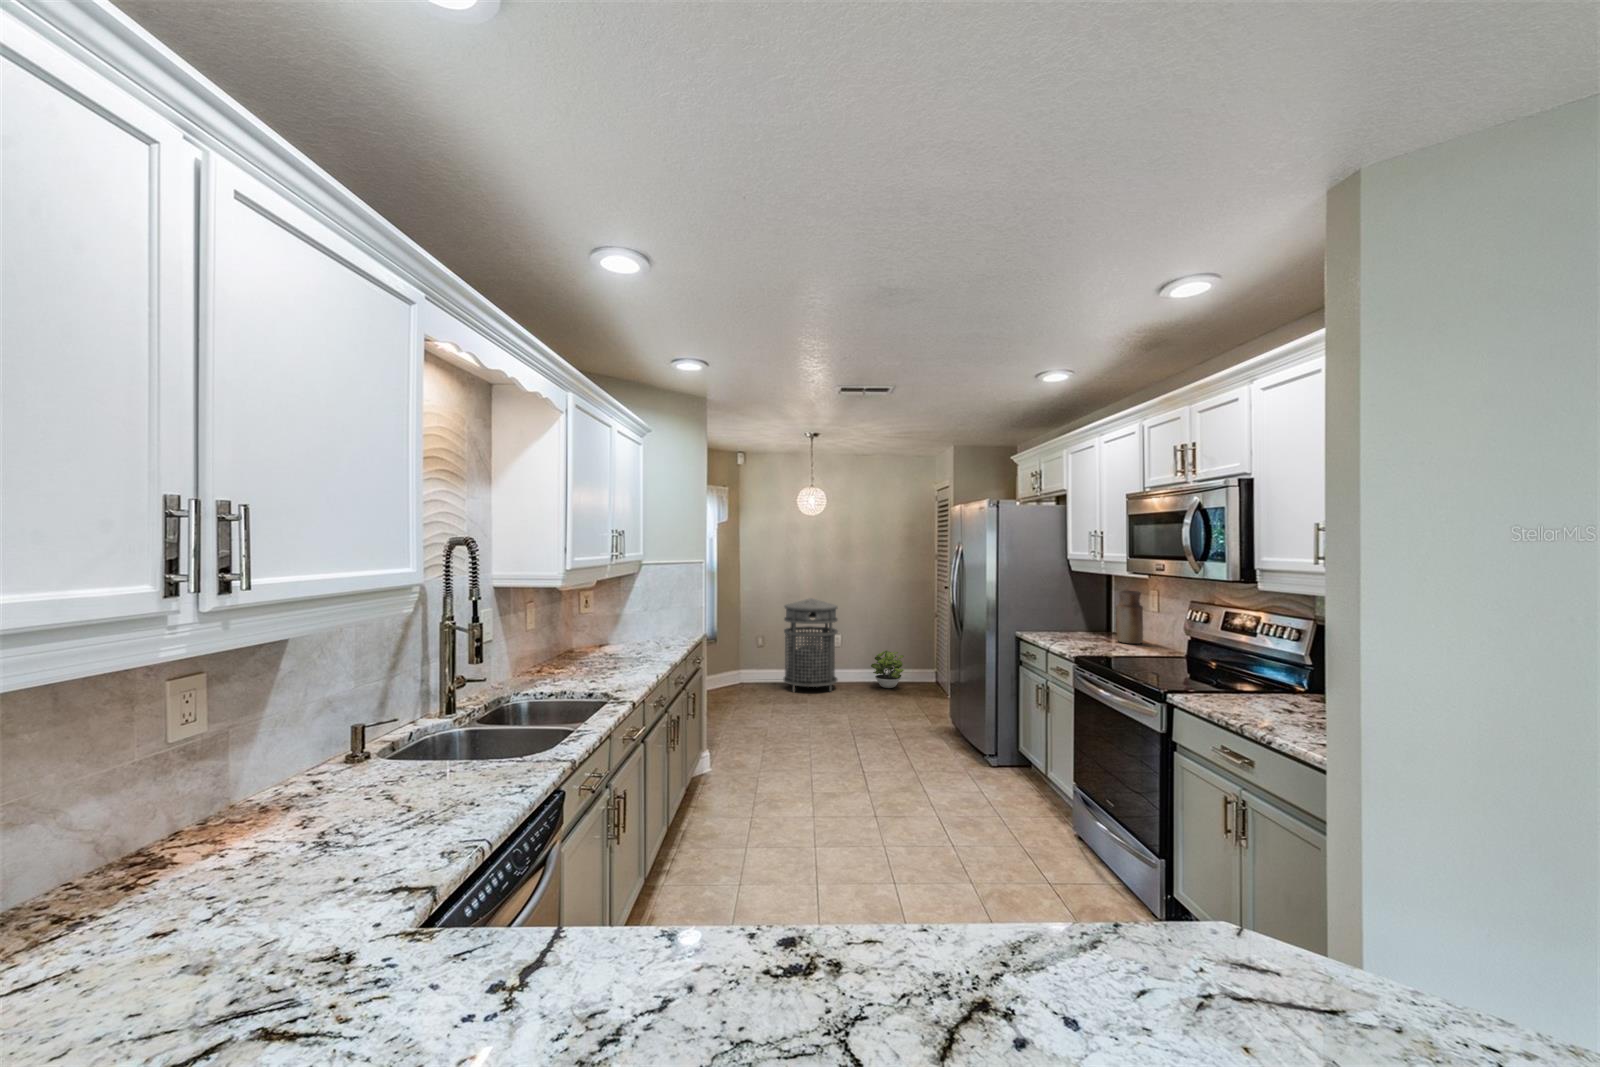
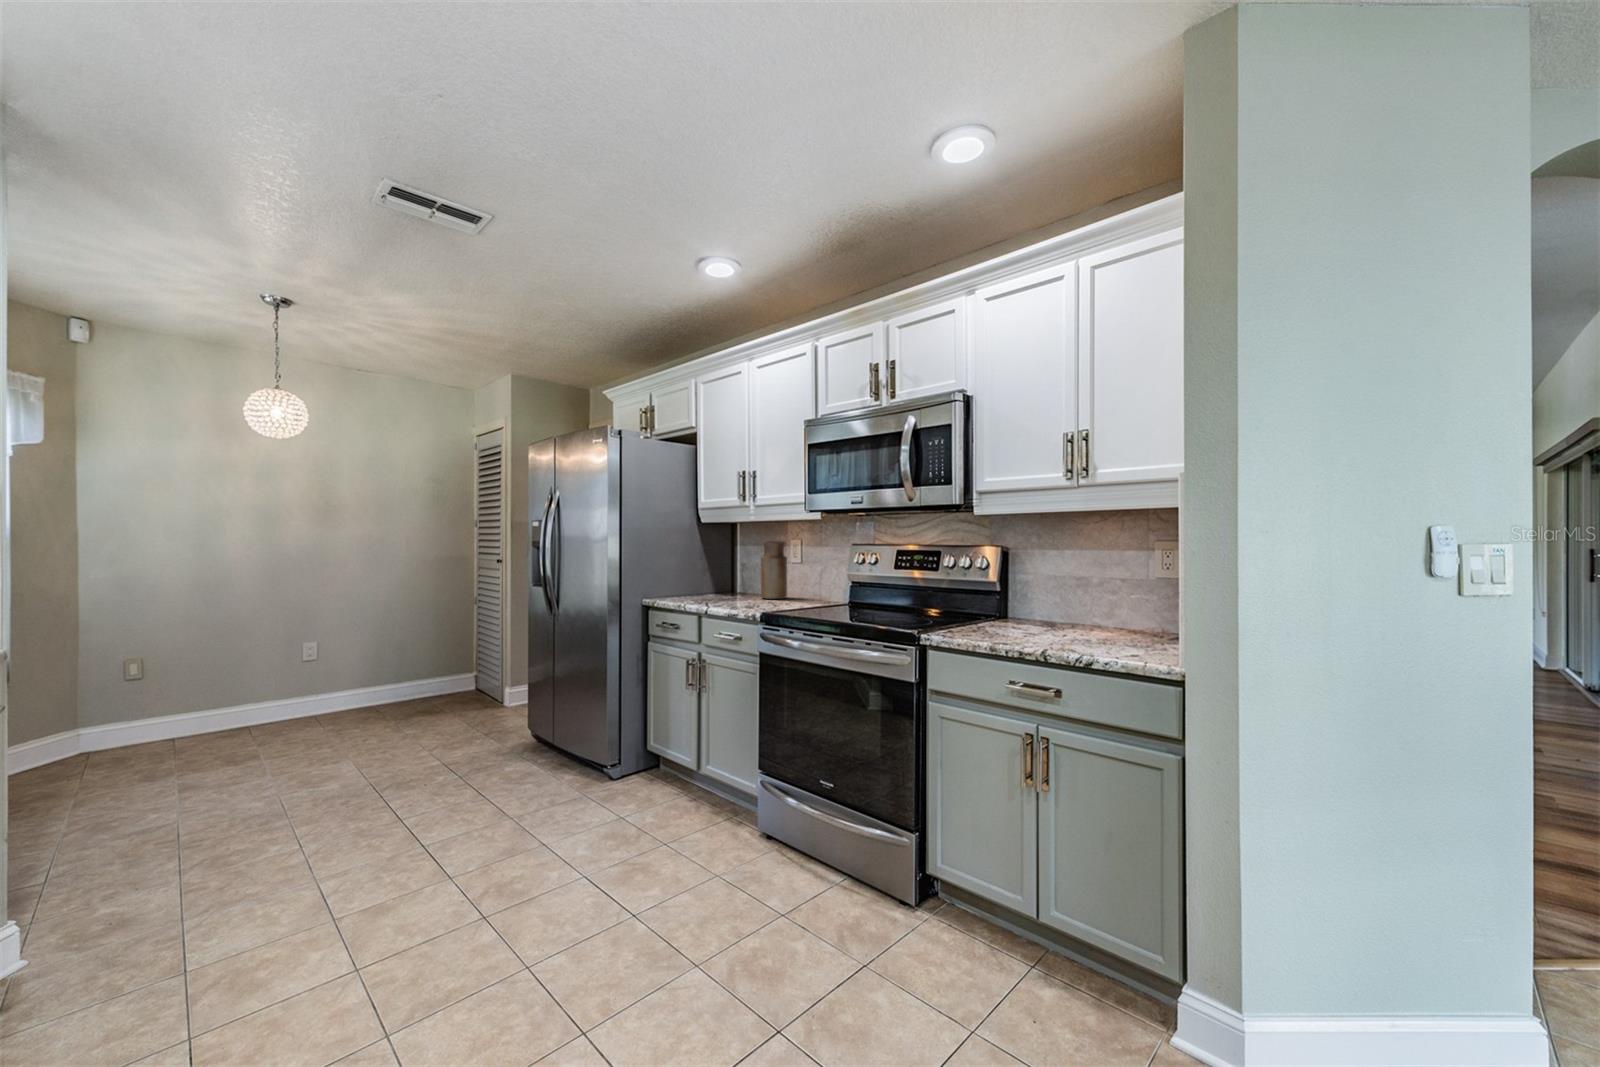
trash can: present [784,598,838,692] -> none [209,590,321,747]
potted plant: present [871,650,904,688] -> none [380,656,435,710]

